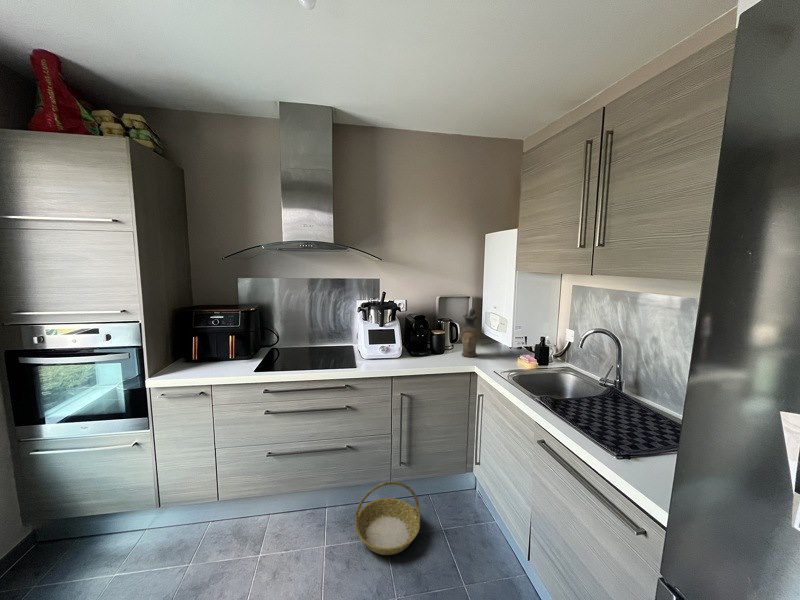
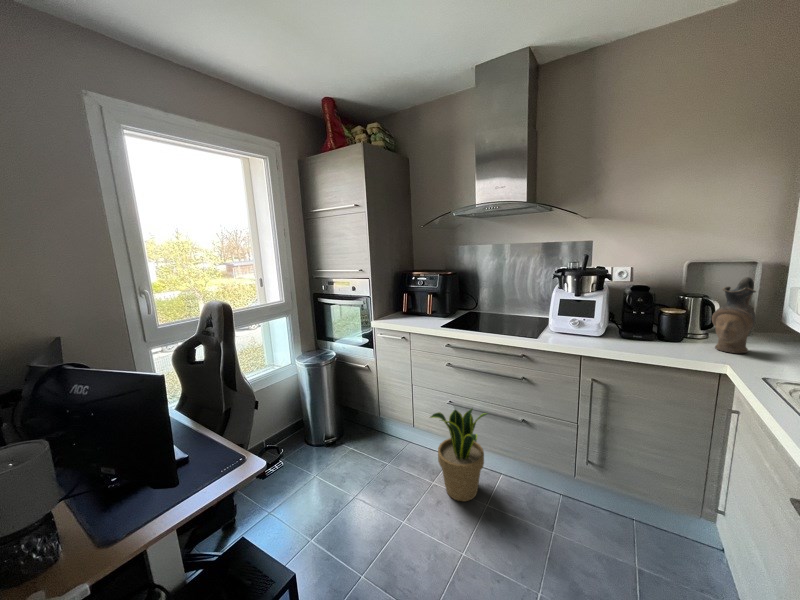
potted plant: none [257,451,319,562] -> present [430,408,487,501]
basket: present [355,481,420,555] -> none [520,471,604,555]

